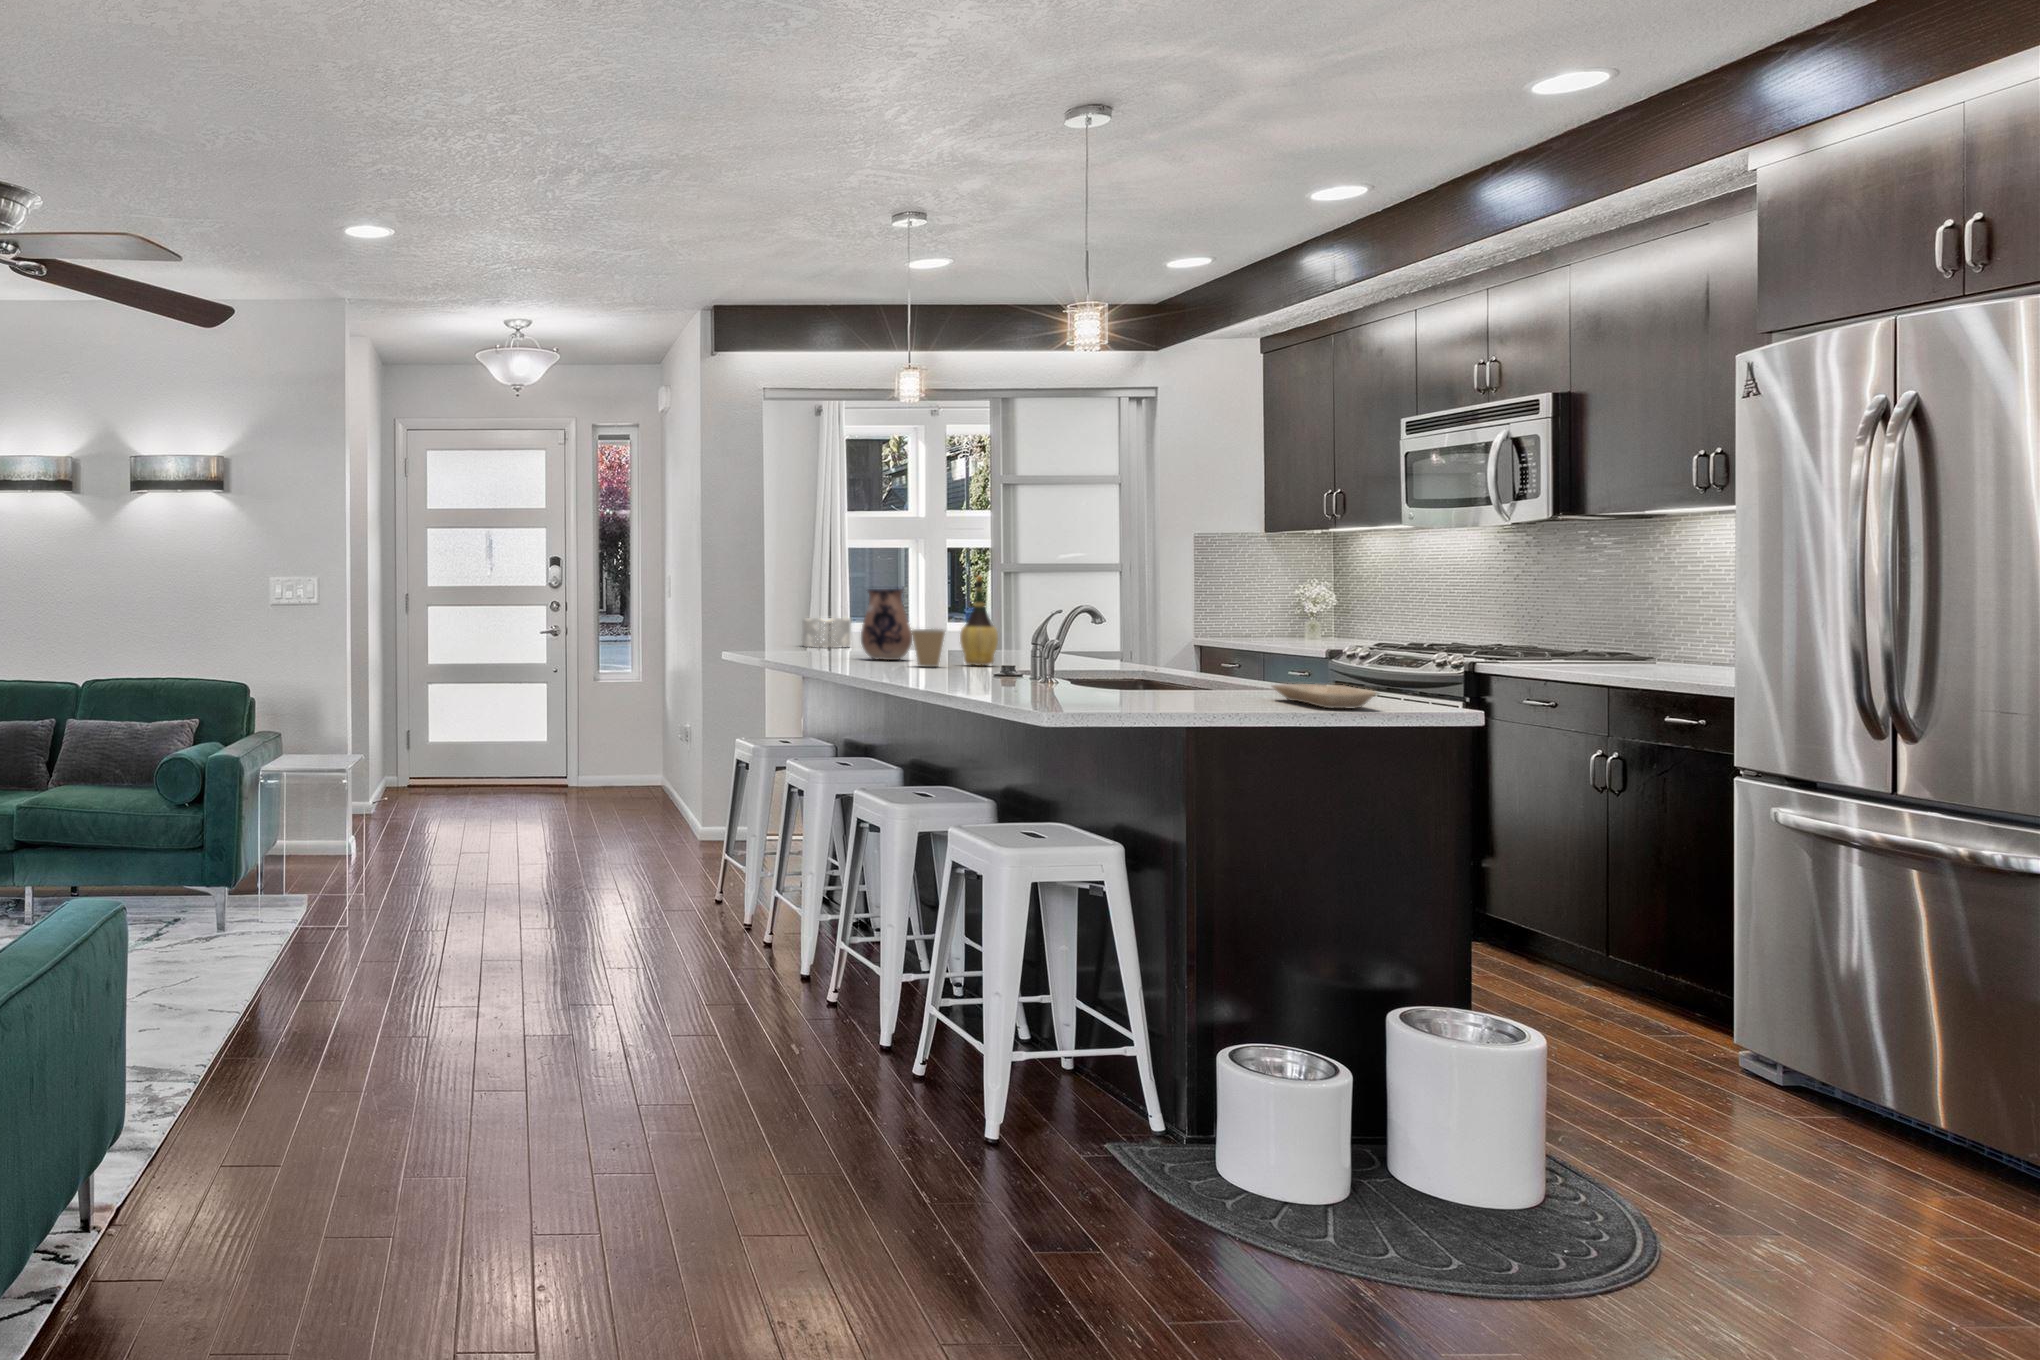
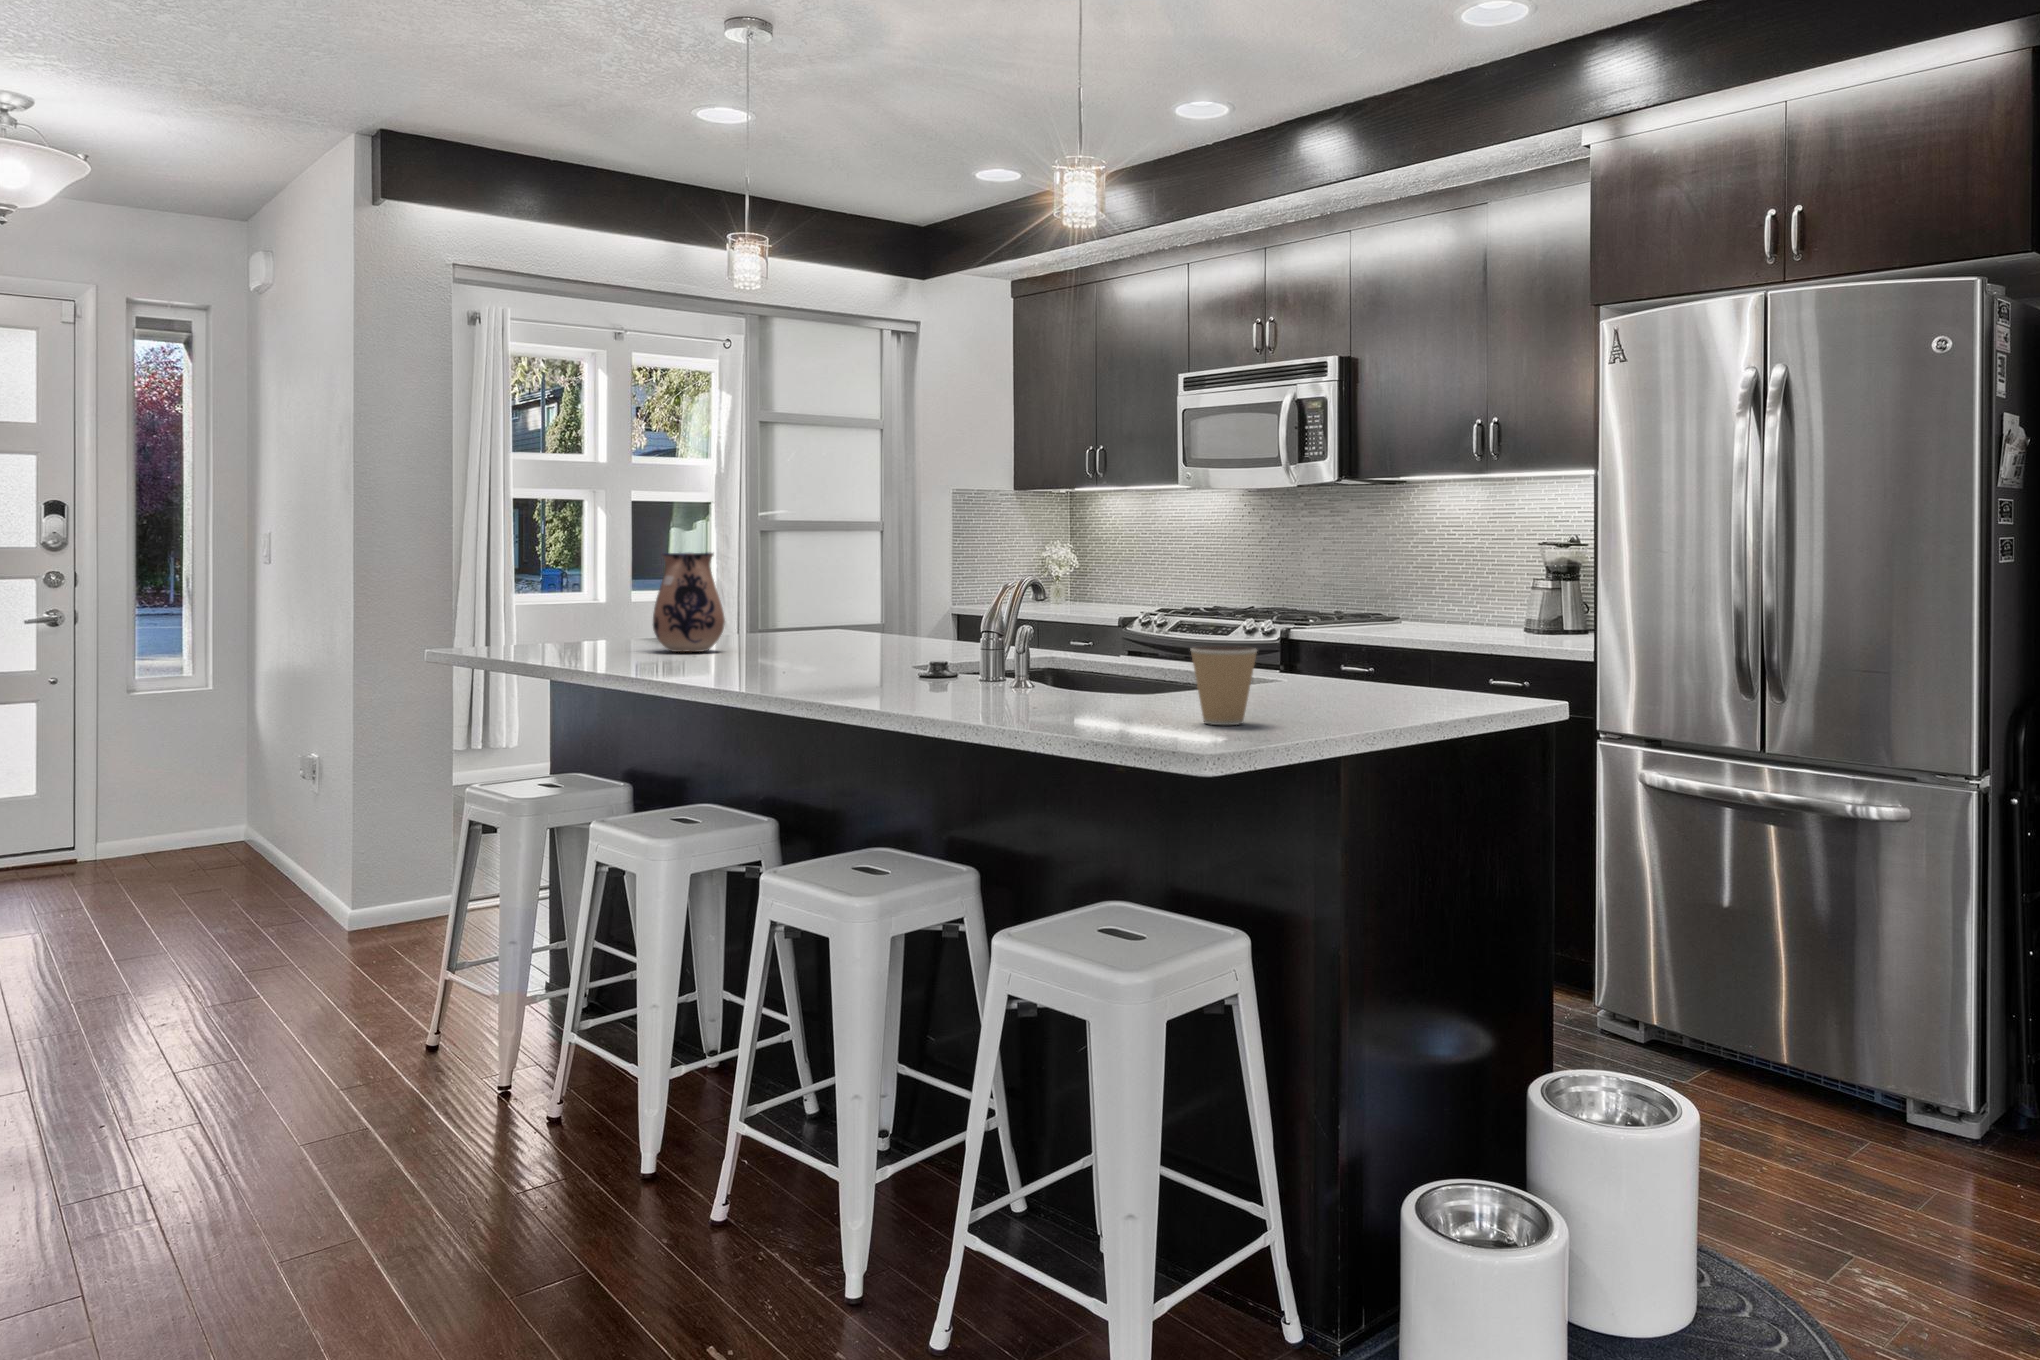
wine bottle: present [960,575,998,666] -> none [804,534,853,656]
decorative bowl: present [802,618,851,647] -> none [521,591,591,633]
coffee cup: present [911,629,945,667] -> present [1191,646,1257,725]
tray: present [1272,684,1376,709] -> none [1293,673,1443,707]

